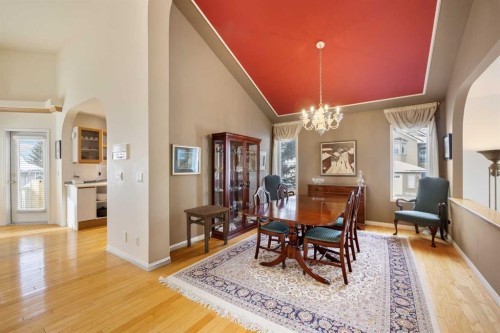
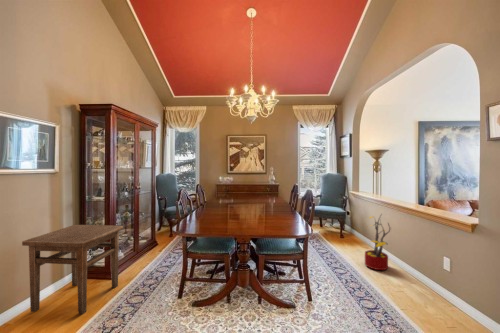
decorative plant: none [434,225,473,284] -> present [365,217,390,270]

